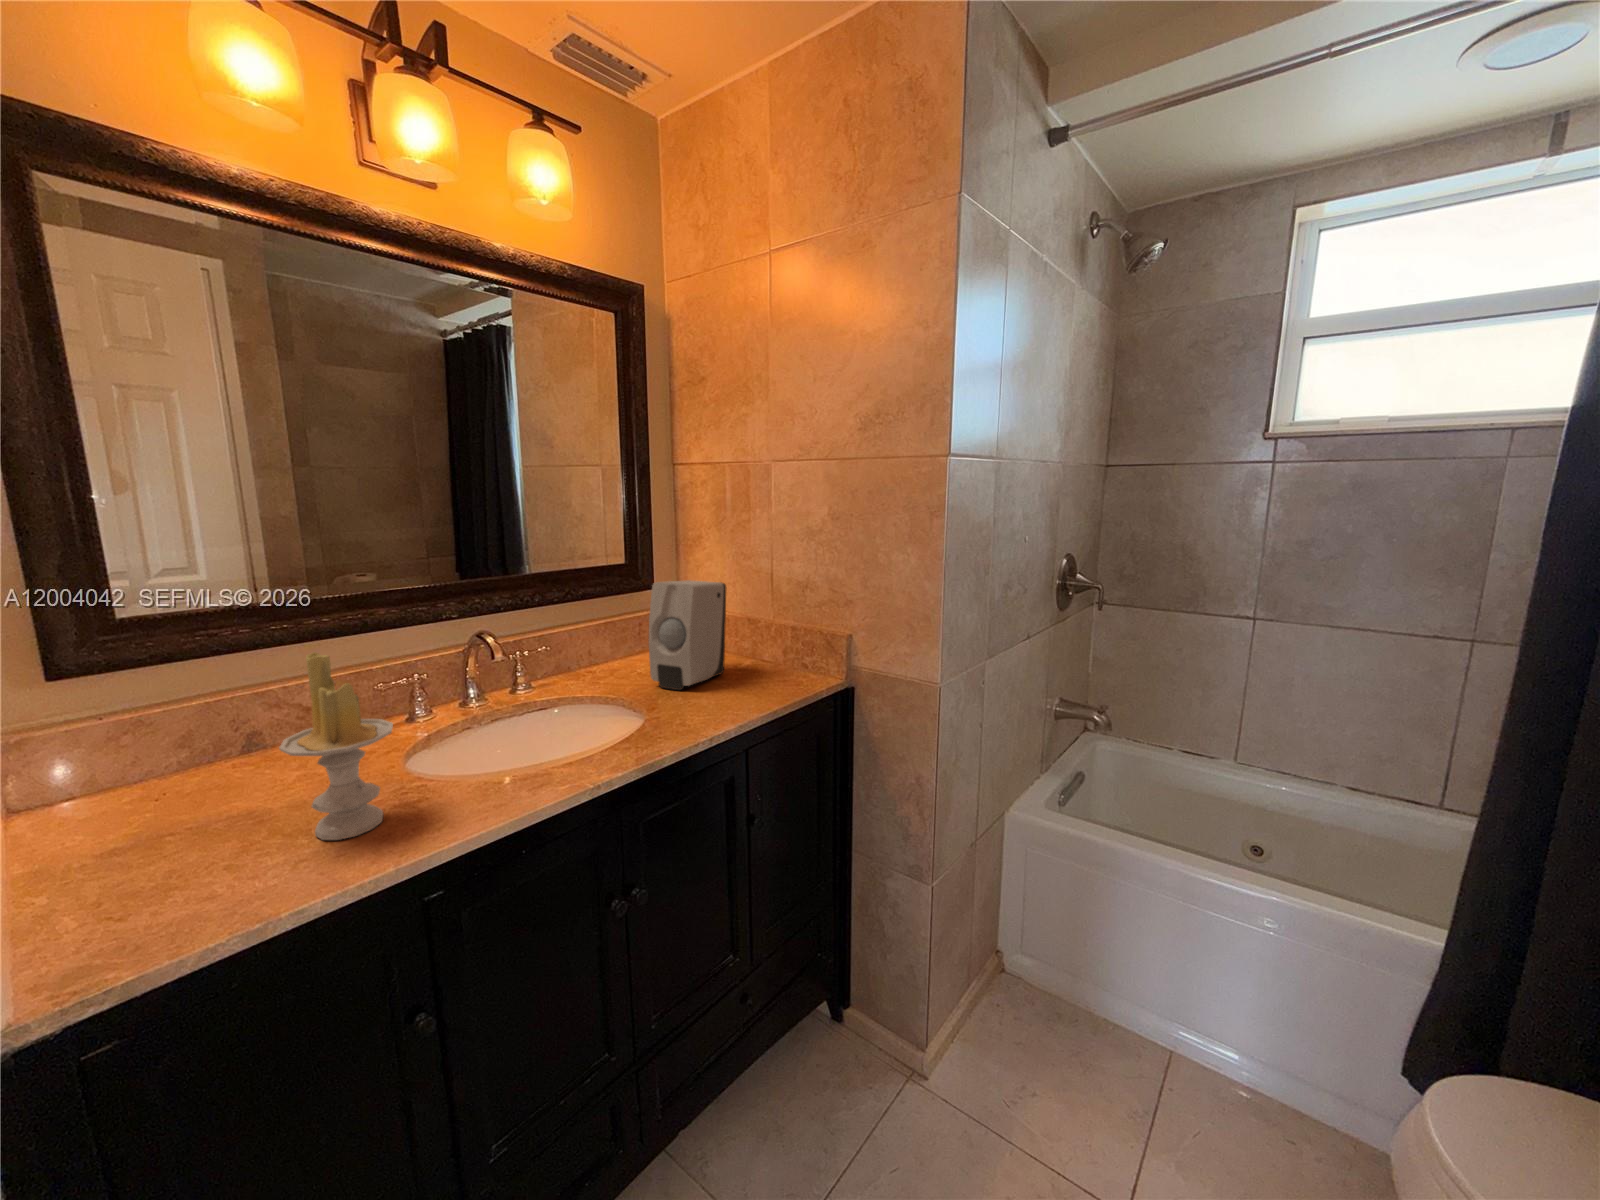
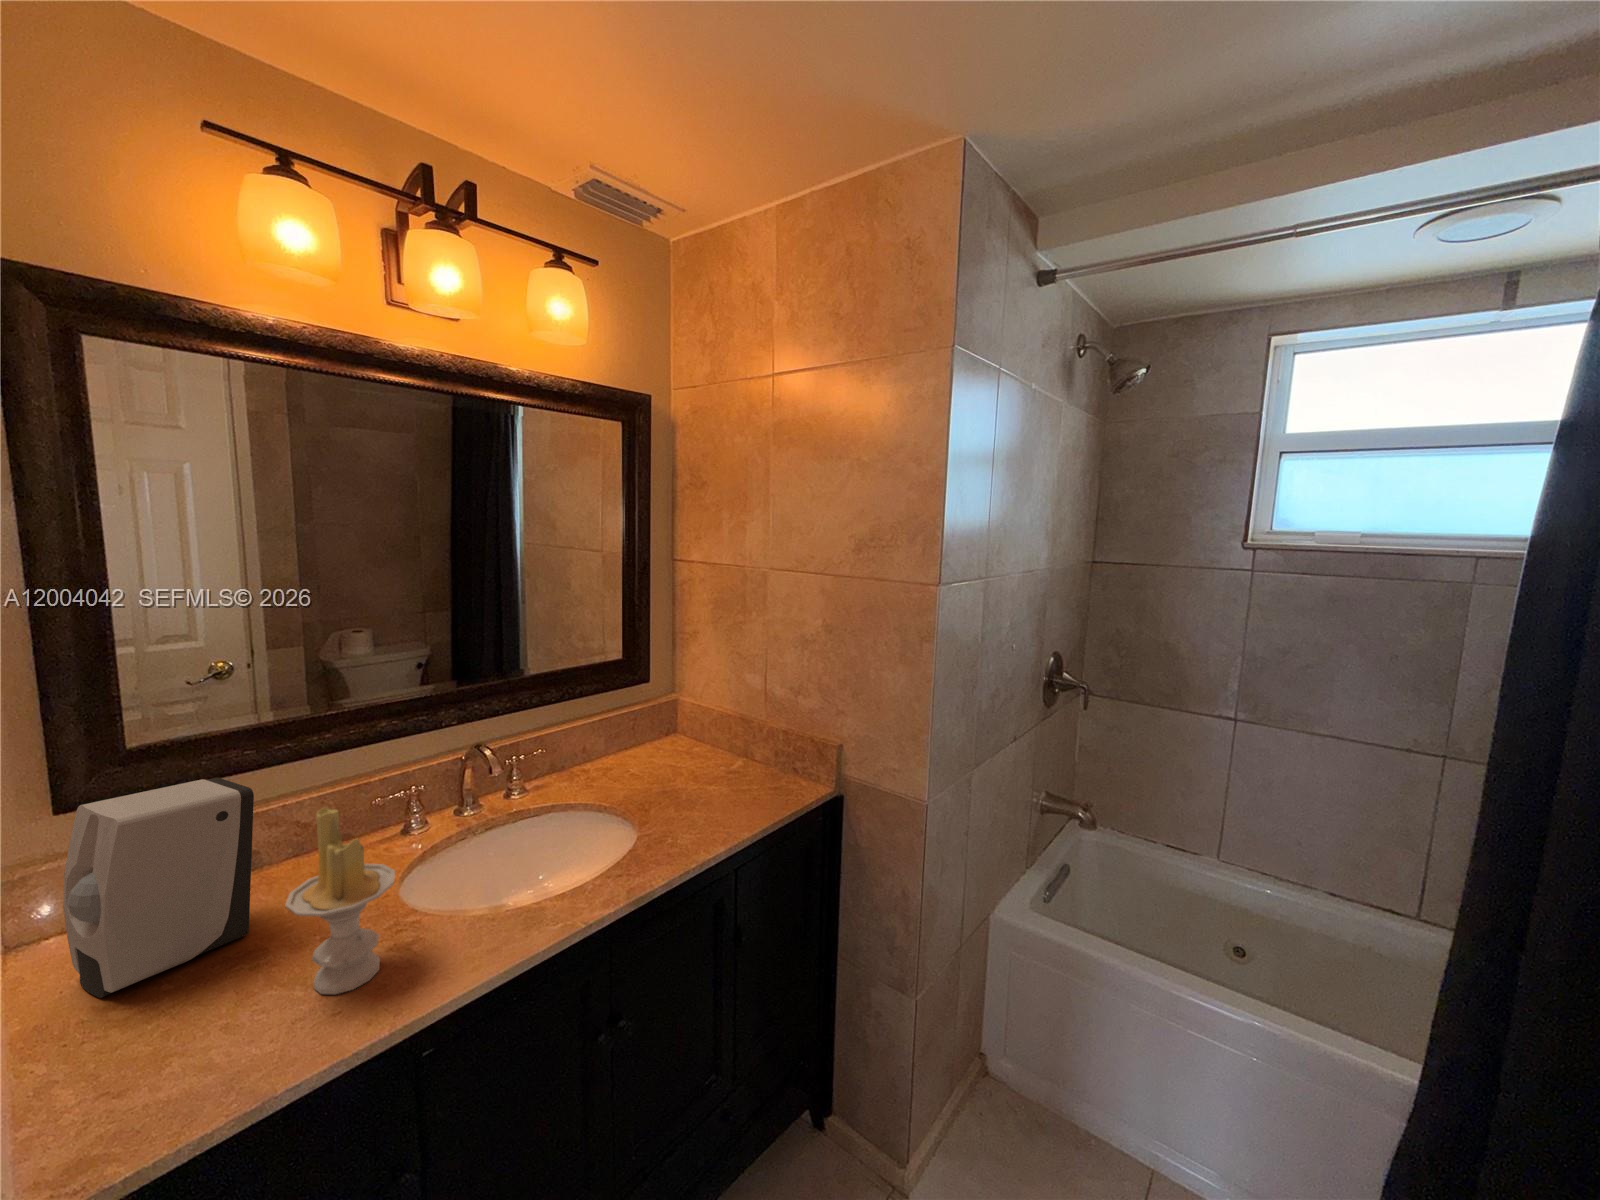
soap dispenser: present [649,580,726,690] -> present [63,778,254,998]

